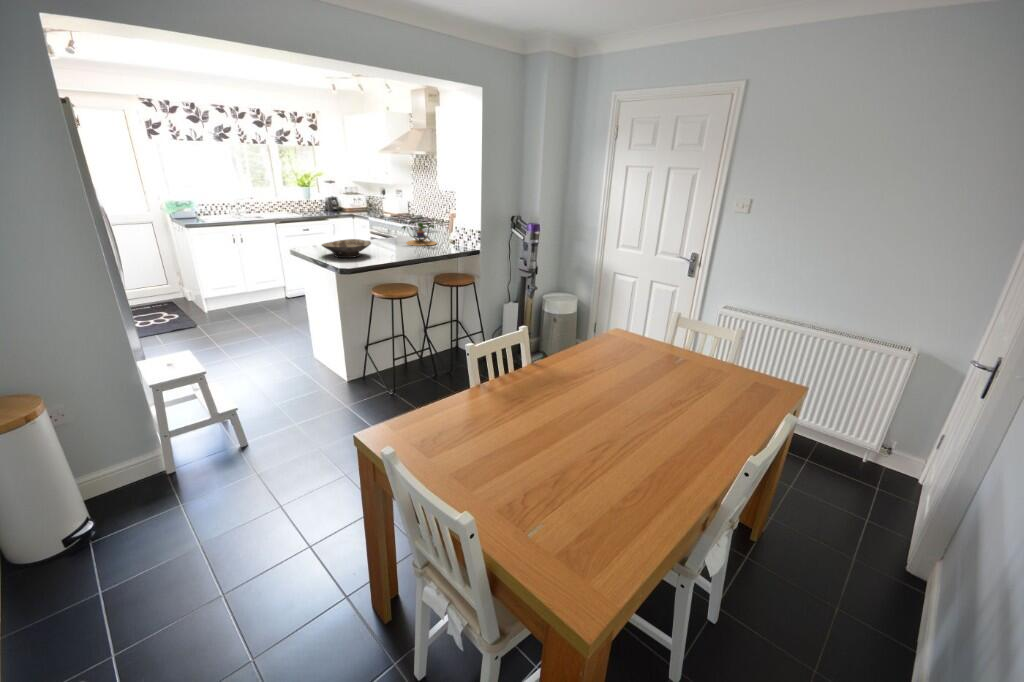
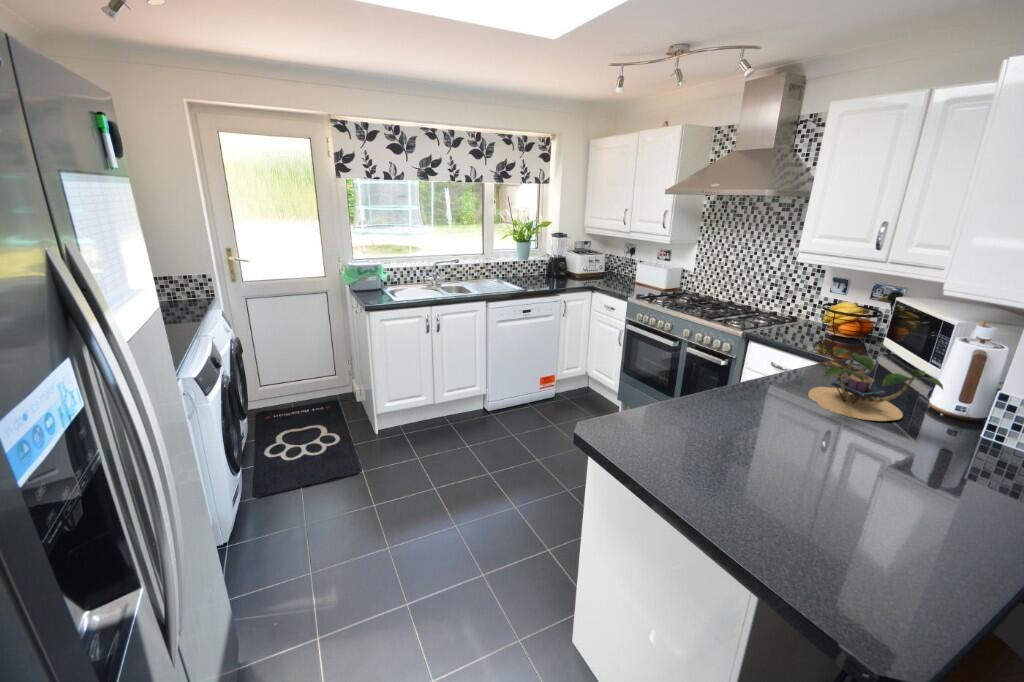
bowl: present [322,239,371,258] -> none [691,421,855,511]

